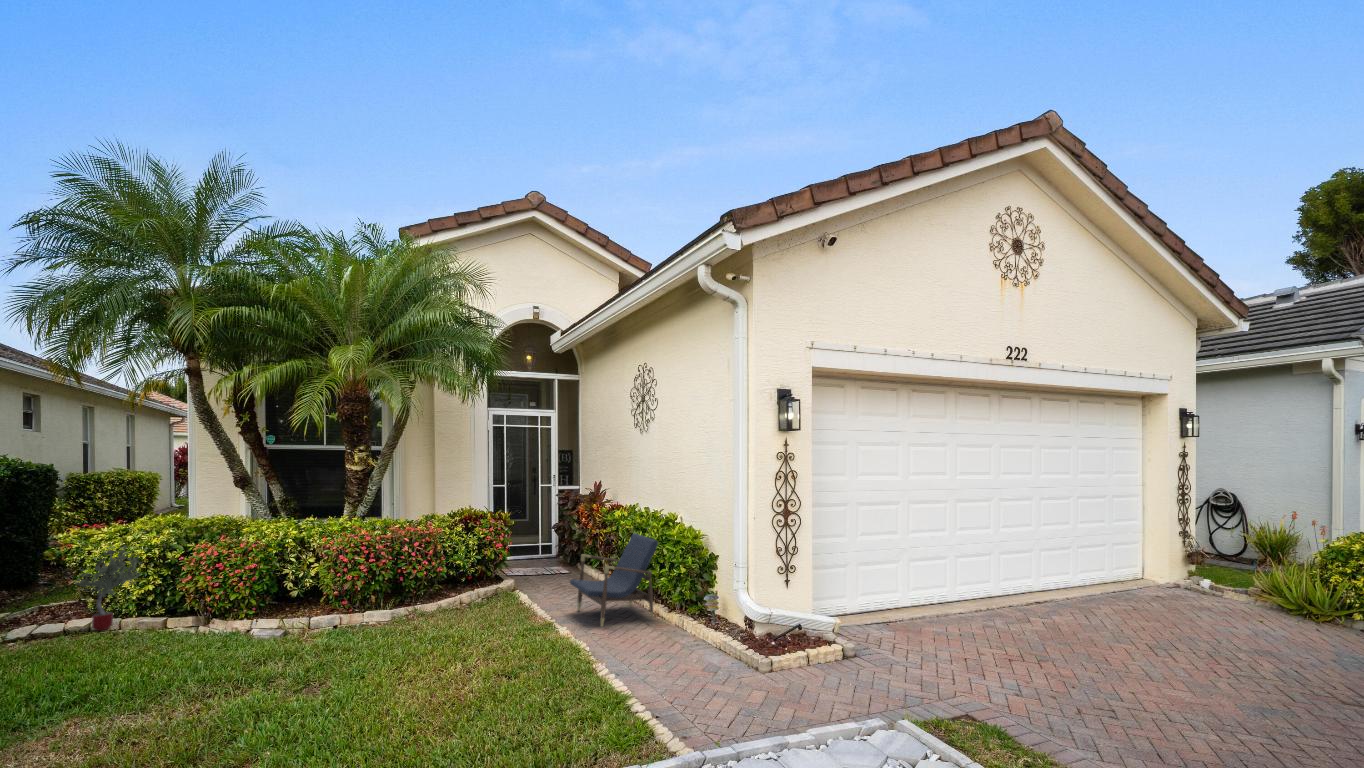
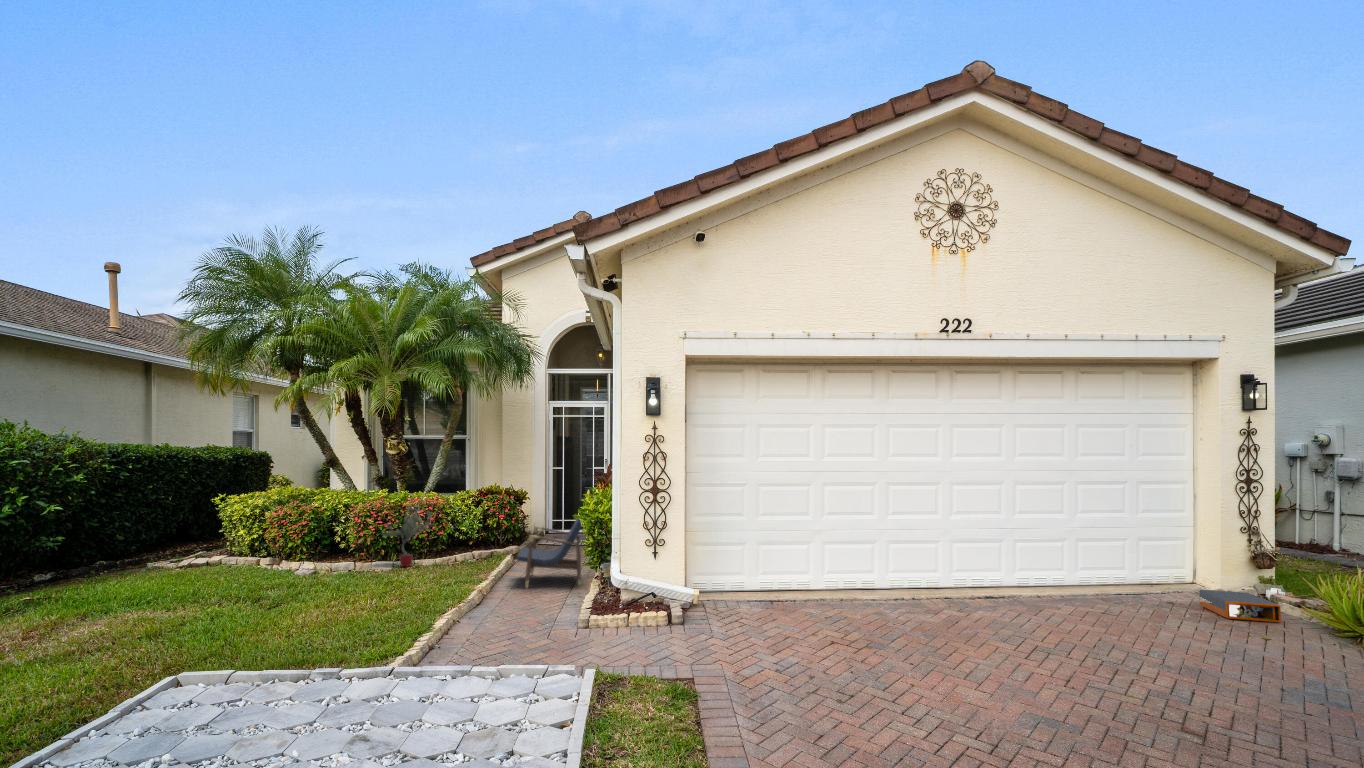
potted tree: present [75,546,139,631] -> present [382,506,433,567]
storage box: none [1160,574,1225,597] -> present [1199,590,1281,623]

